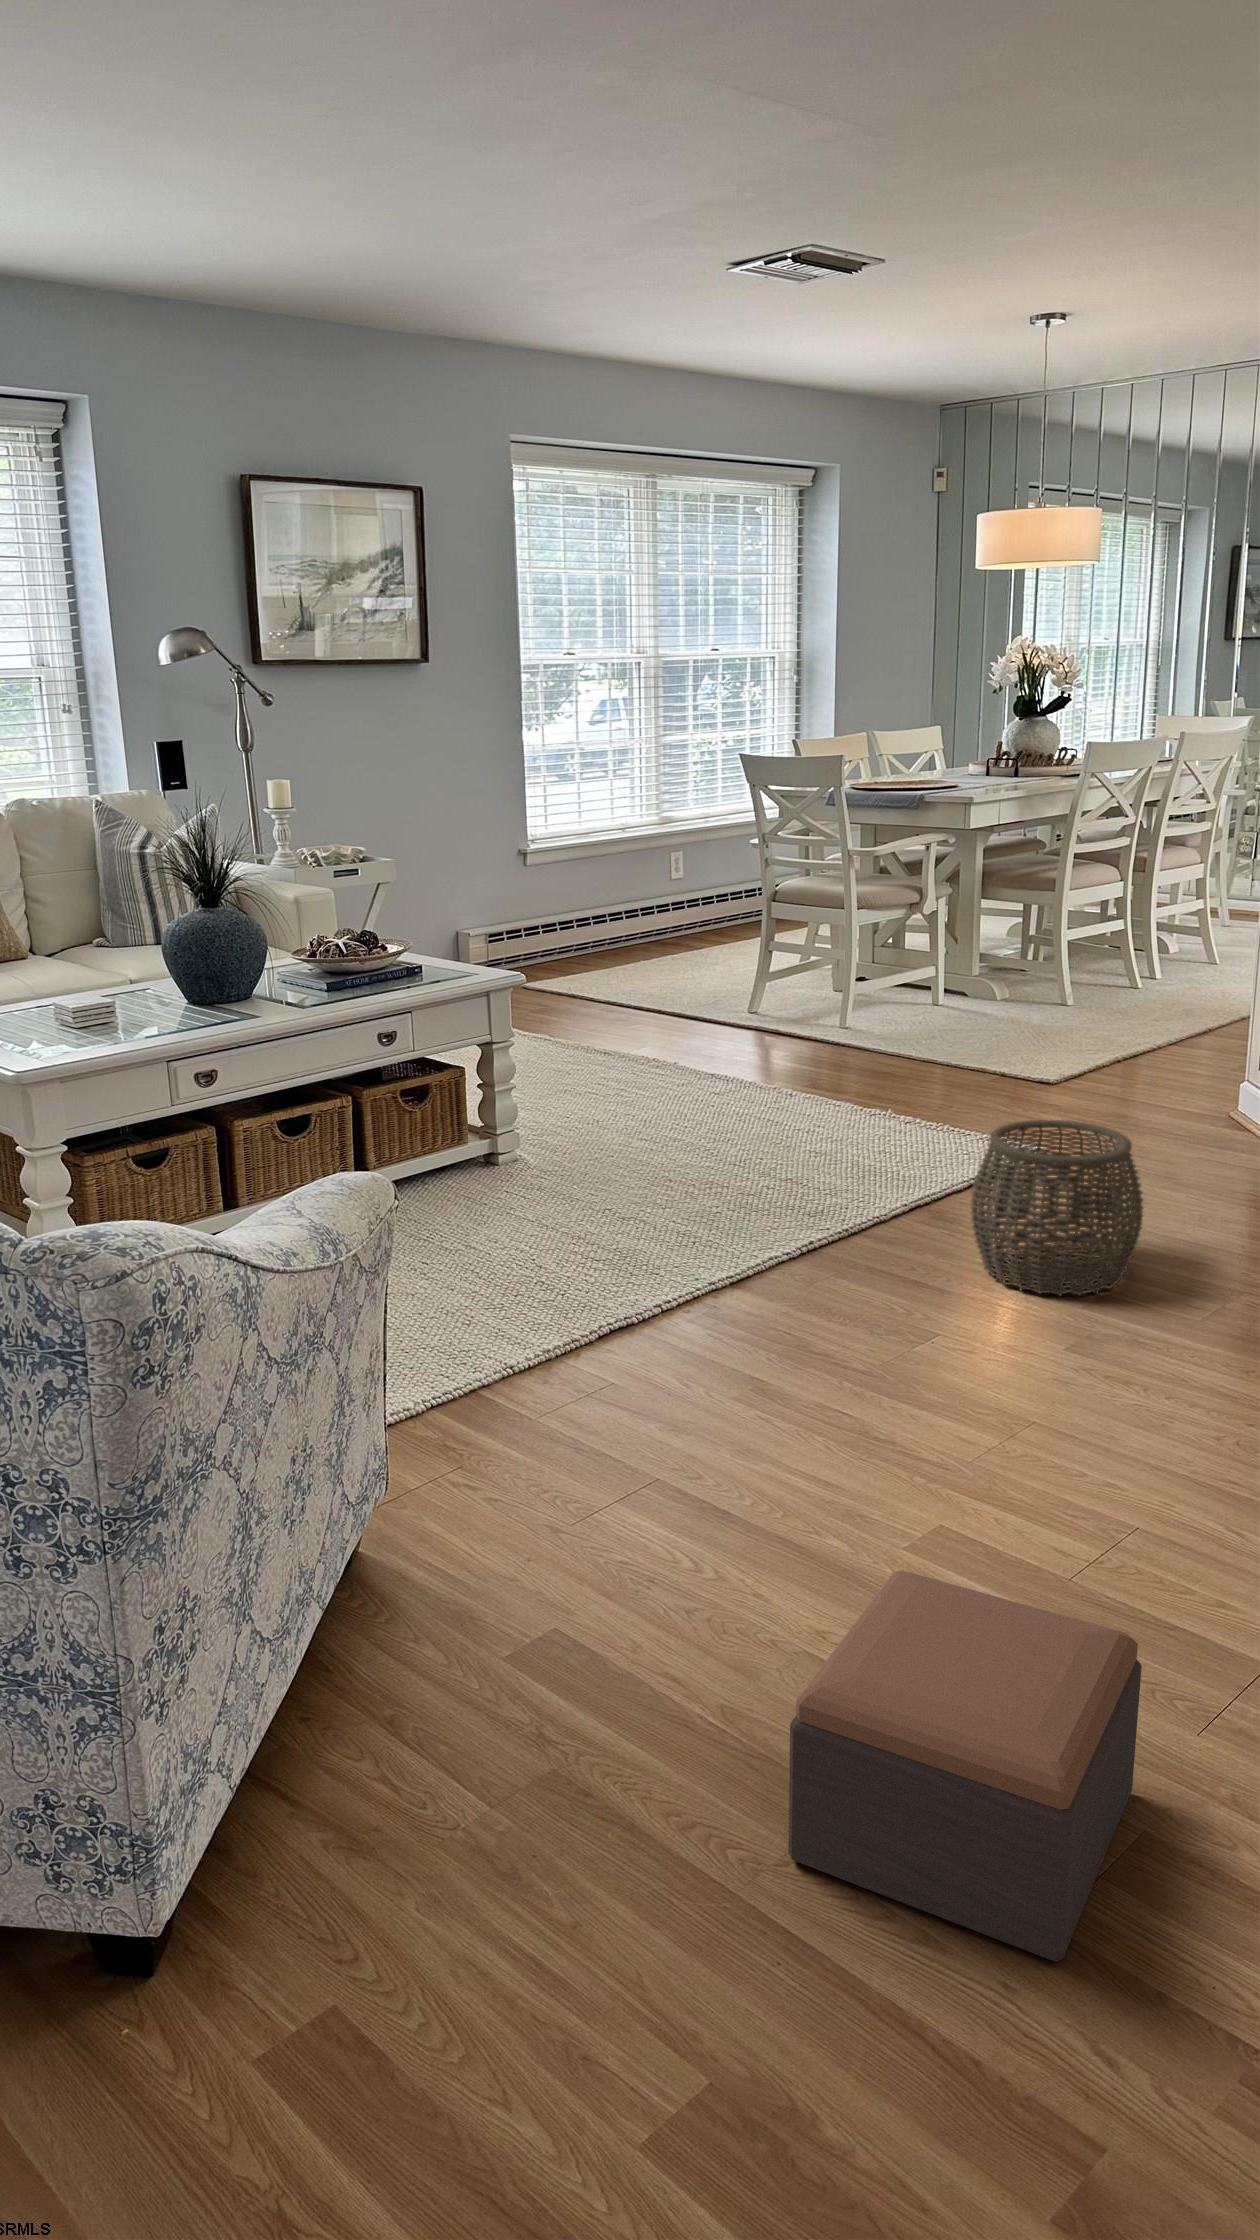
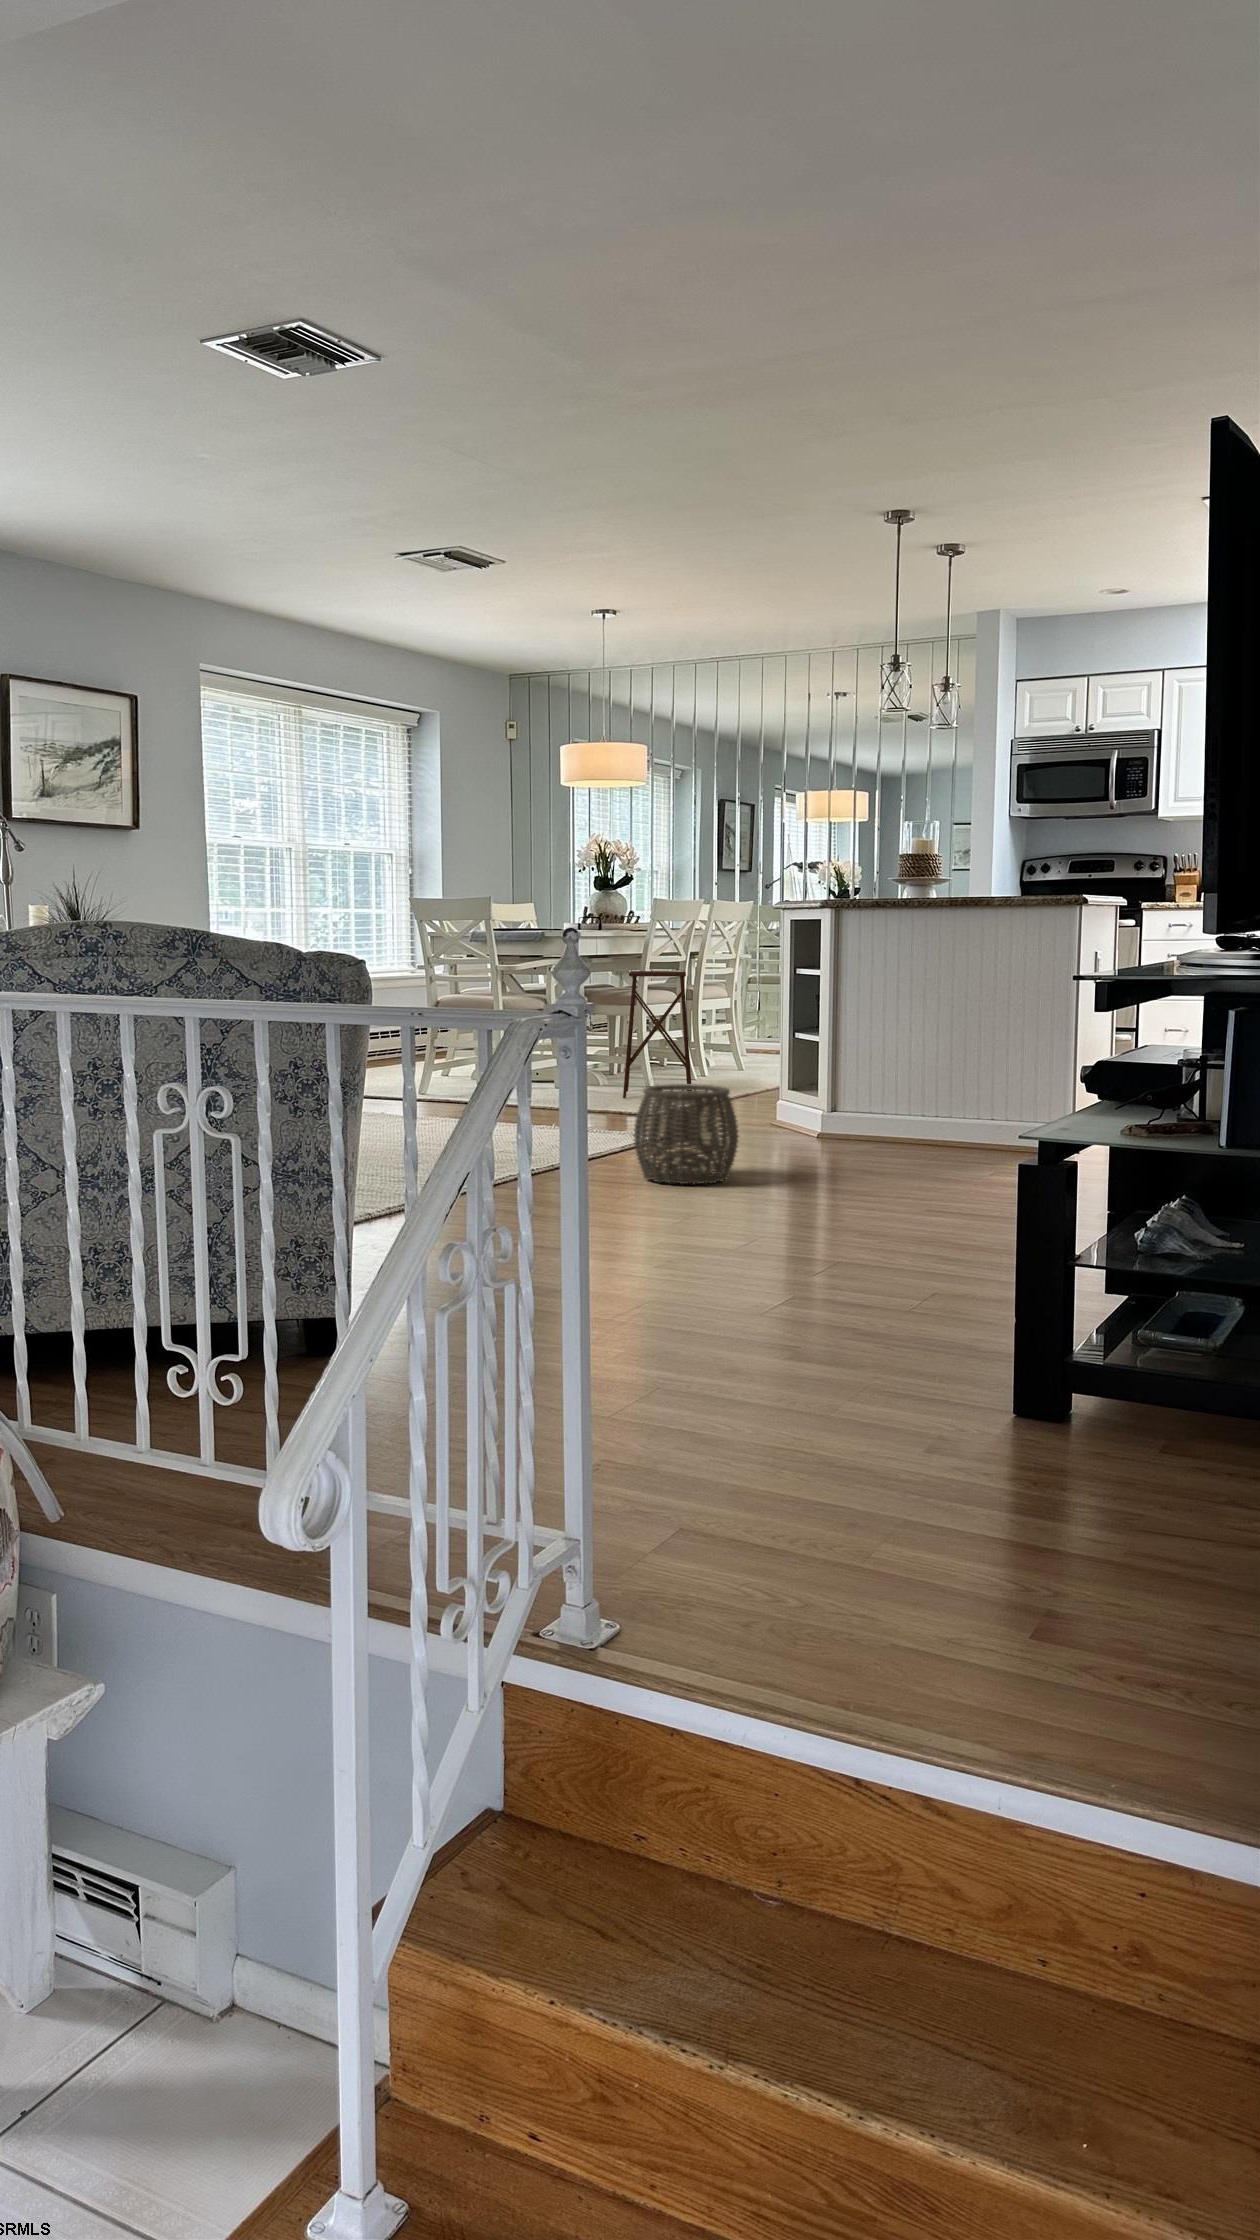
side table: none [1027,845,1129,1029] -> present [623,971,692,1098]
footstool: present [788,1571,1142,1962] -> none [632,1197,789,1324]

